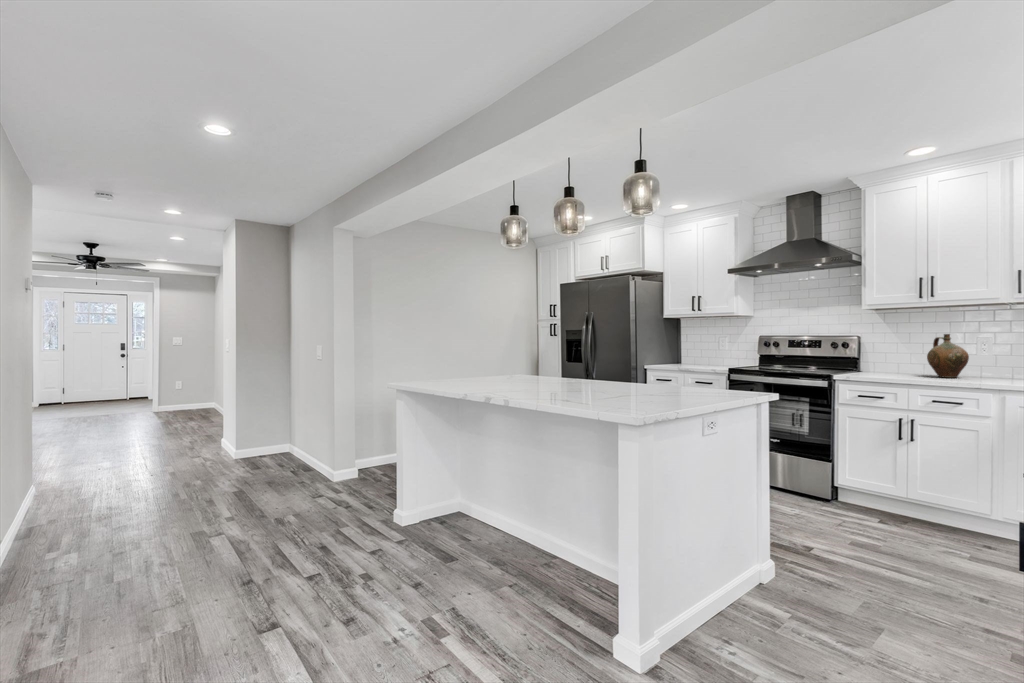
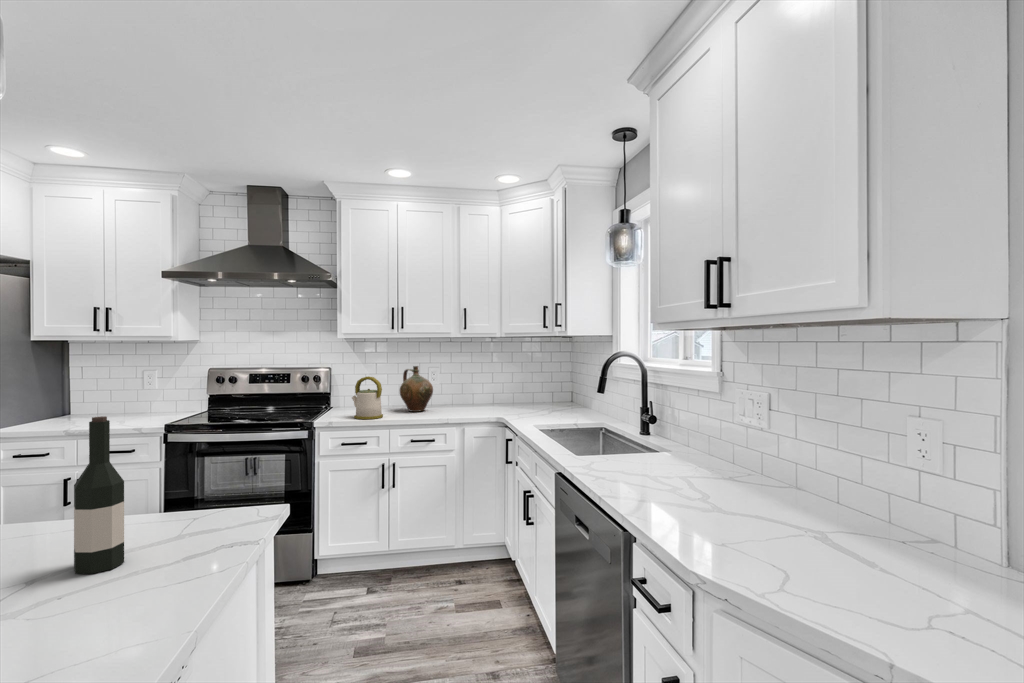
wine bottle: none [679,335,696,399] -> present [74,416,124,574]
kettle: none [872,342,904,378] -> present [352,376,383,419]

